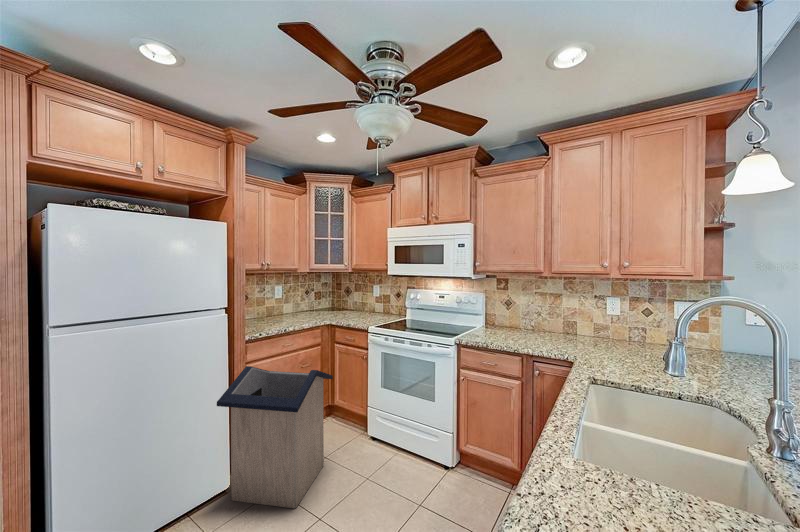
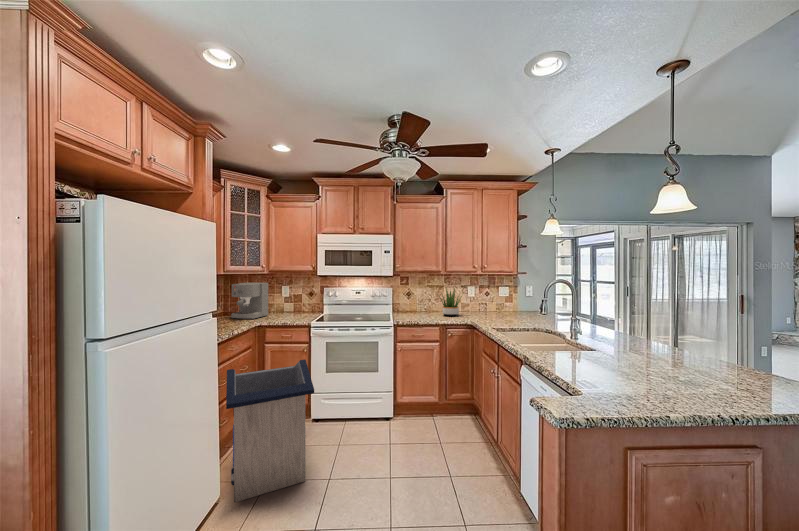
coffee maker: none [316,281,354,317] -> present [231,283,268,319]
potted plant: none [533,297,586,343] -> present [439,289,462,316]

